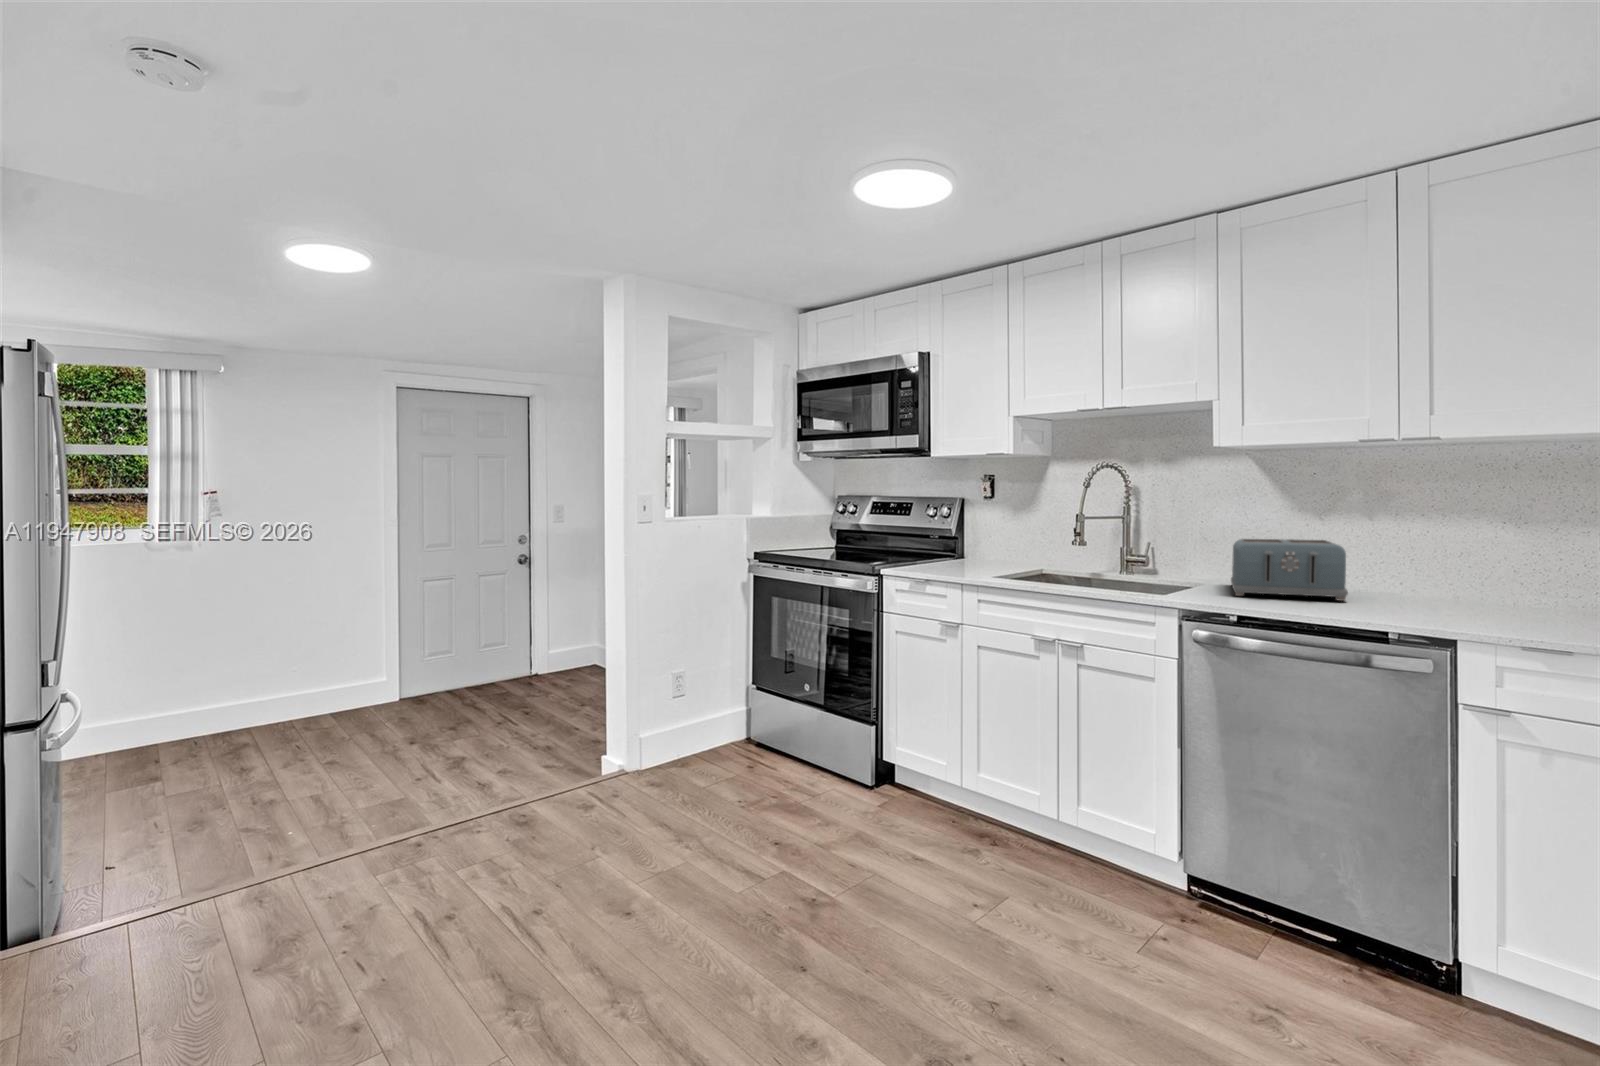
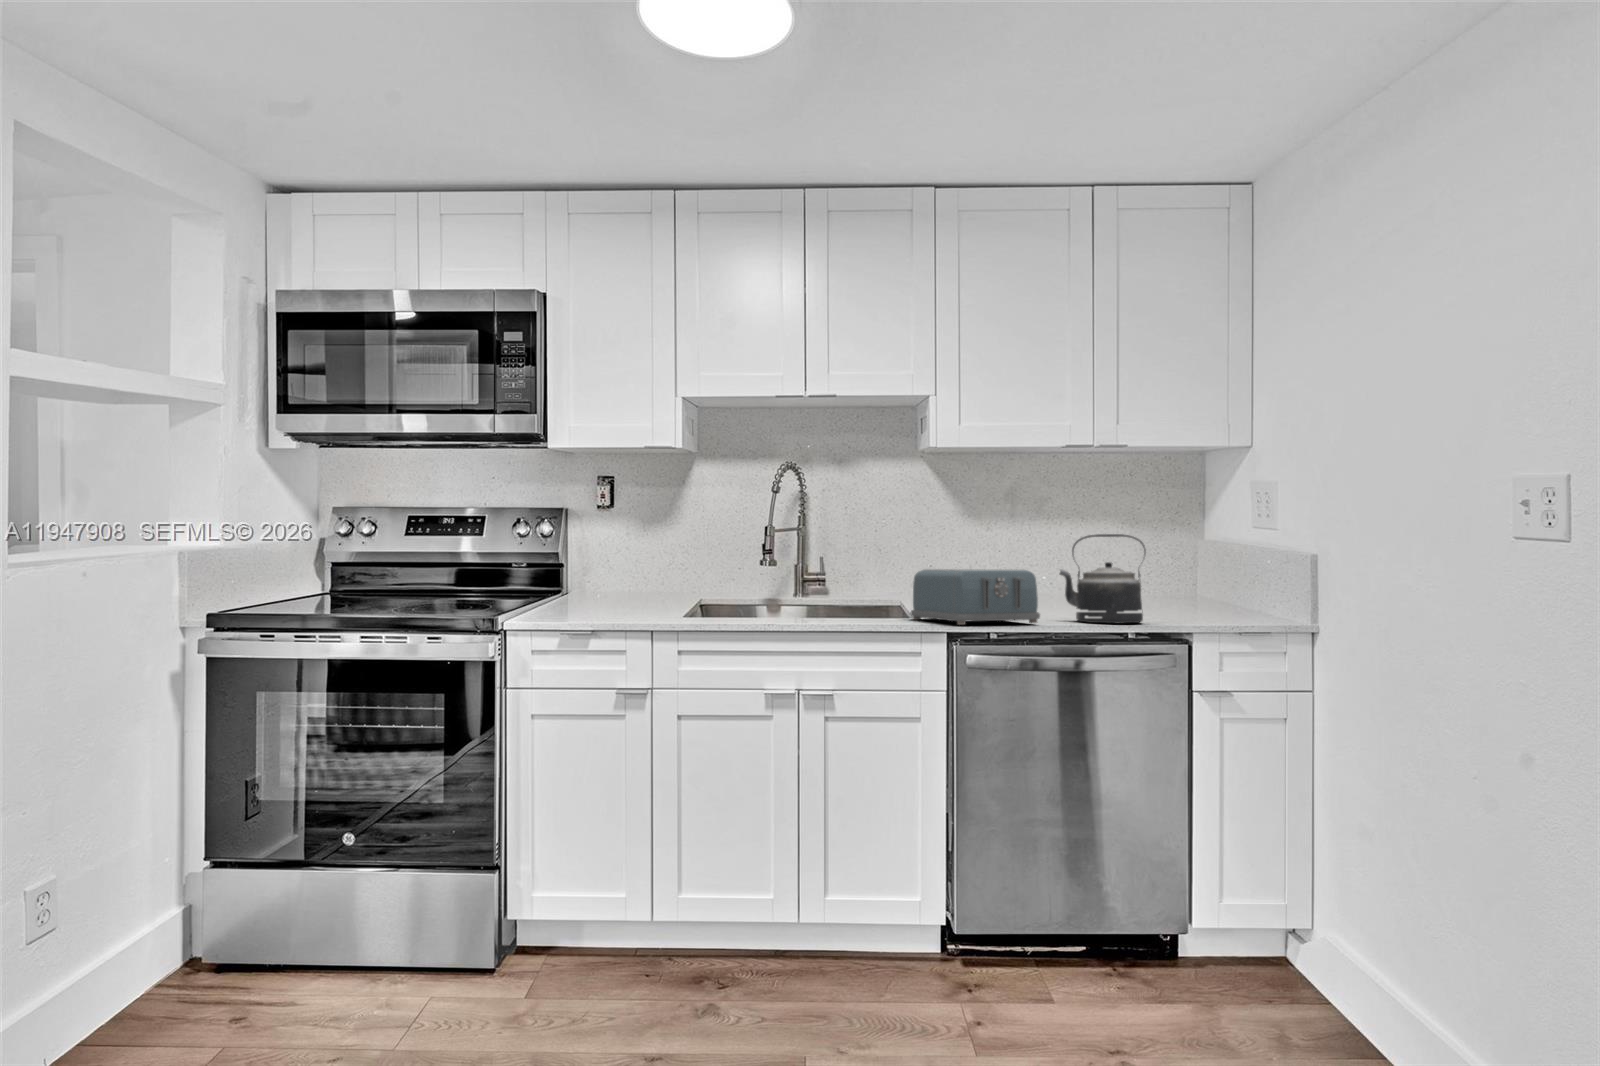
kettle: none [1421,504,1537,611] -> present [1060,534,1146,623]

